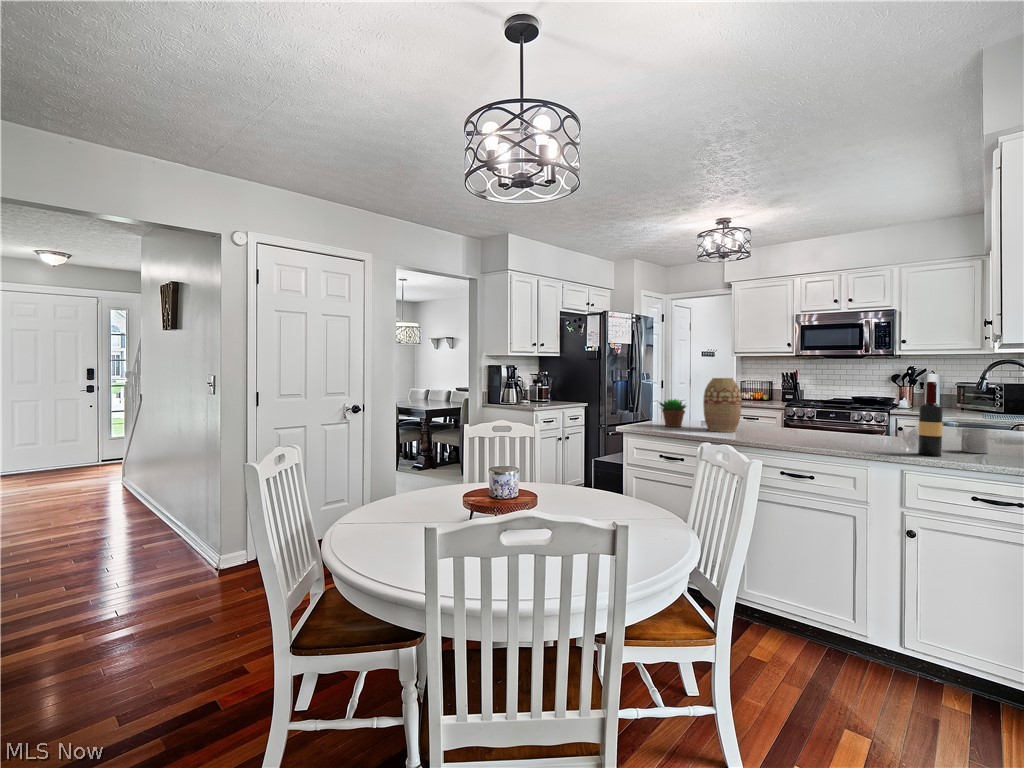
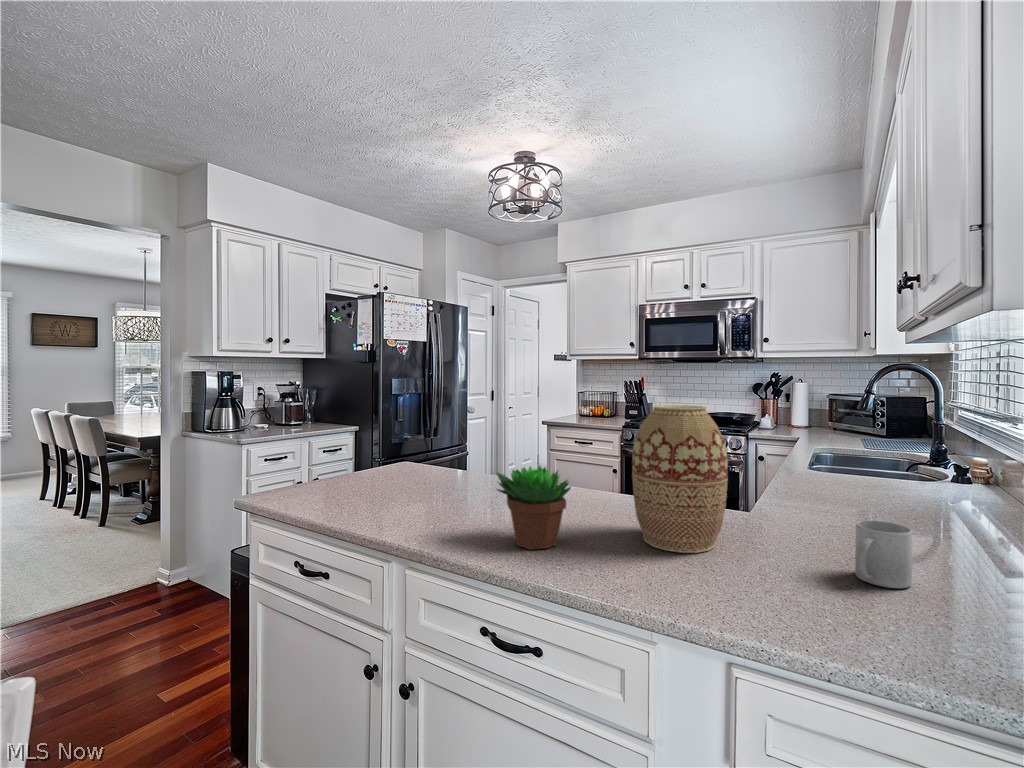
vase: present [703,378,741,432] -> present [632,405,728,553]
wine bottle: present [918,382,943,456] -> none [764,419,817,617]
succulent plant: present [659,399,686,427] -> present [497,465,571,549]

